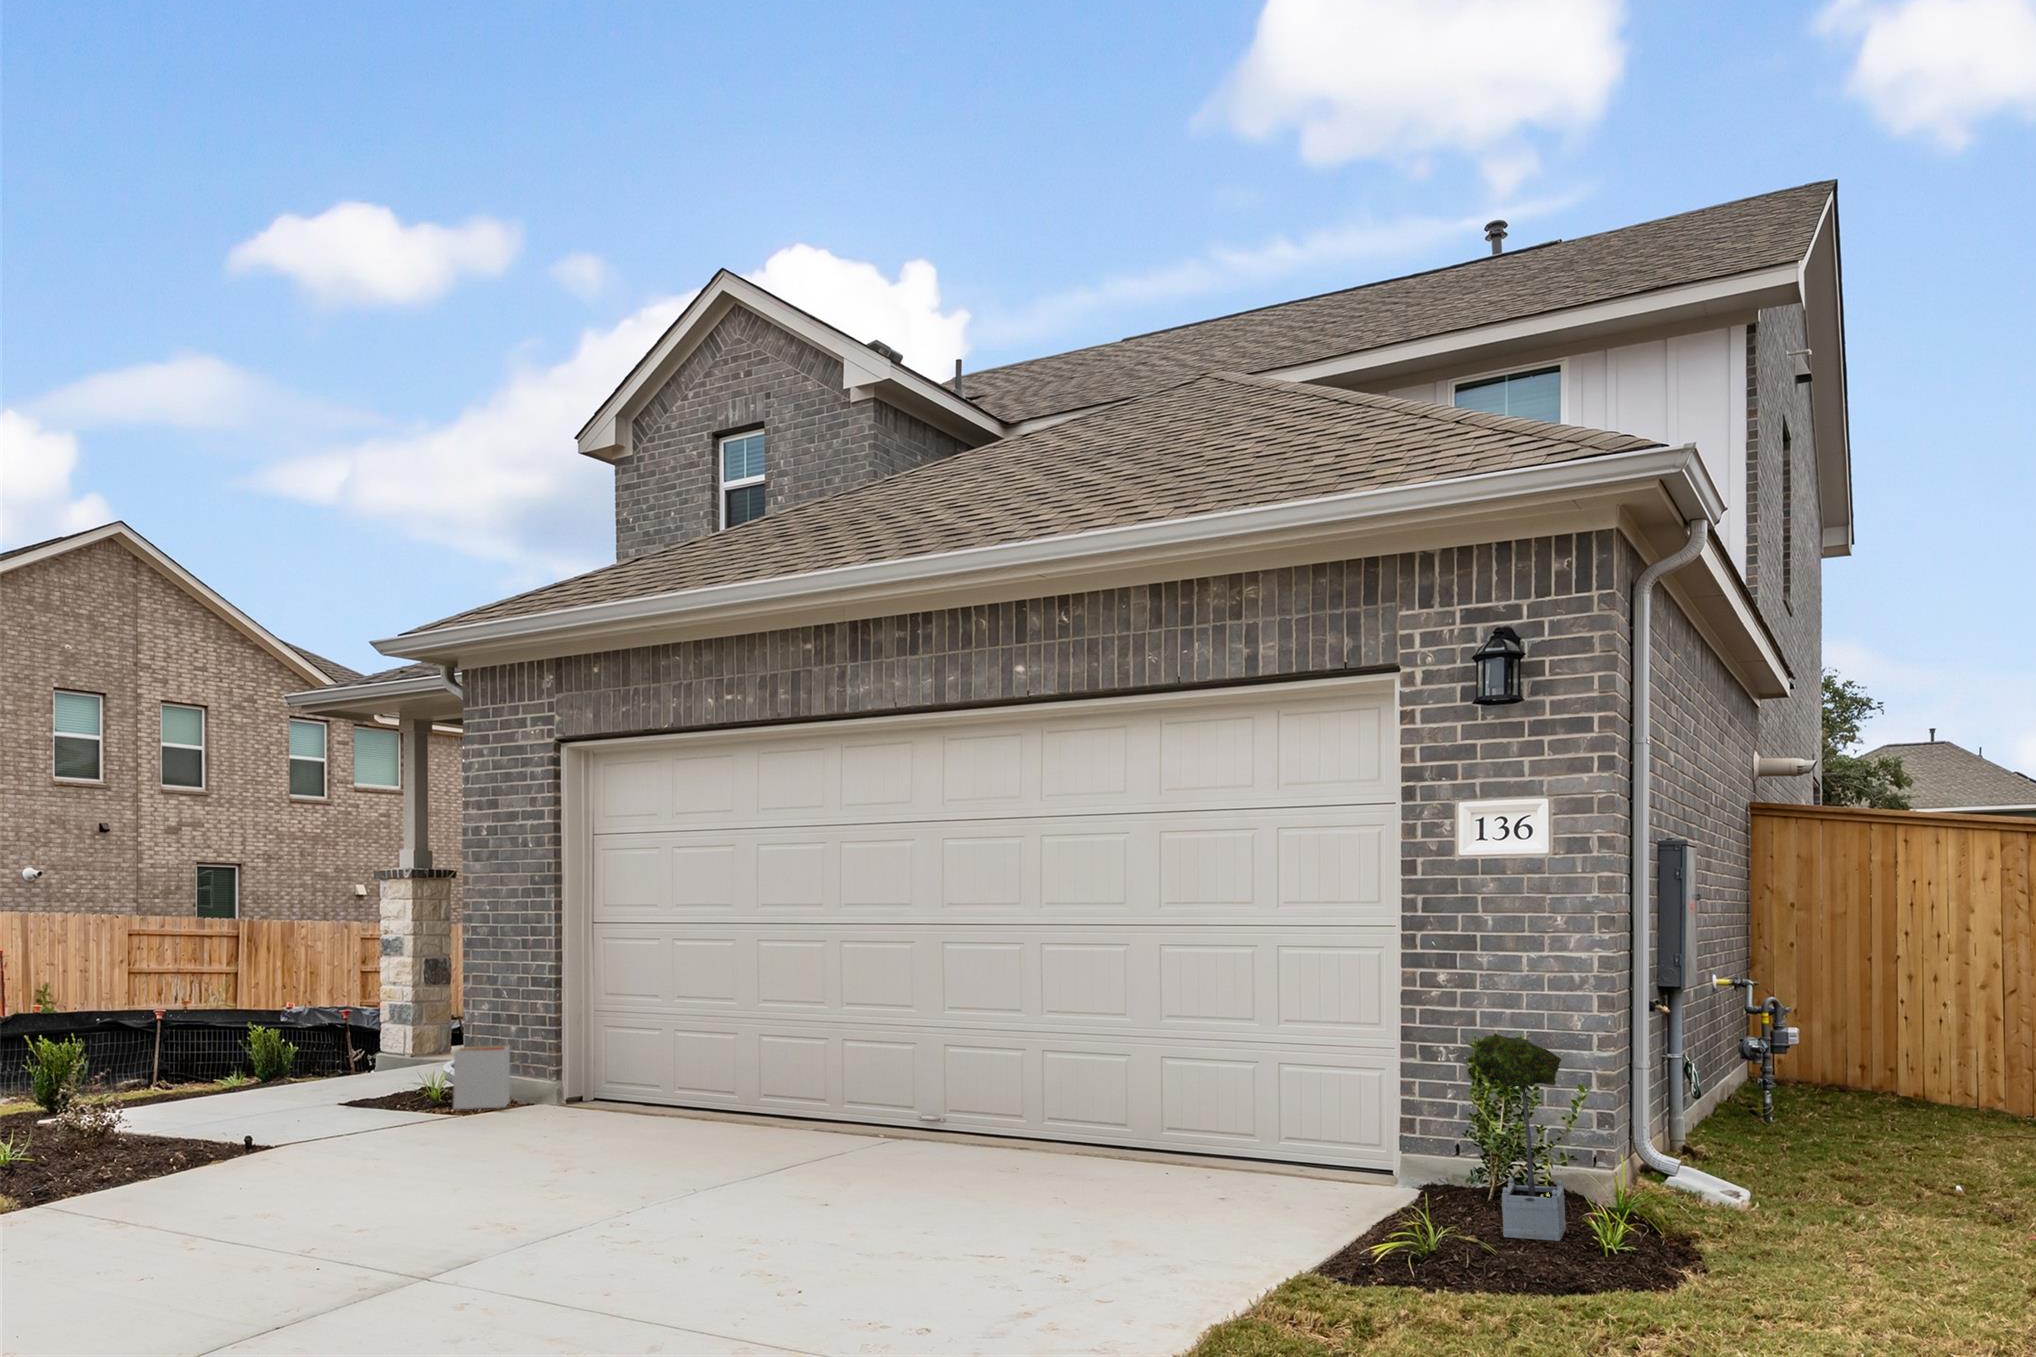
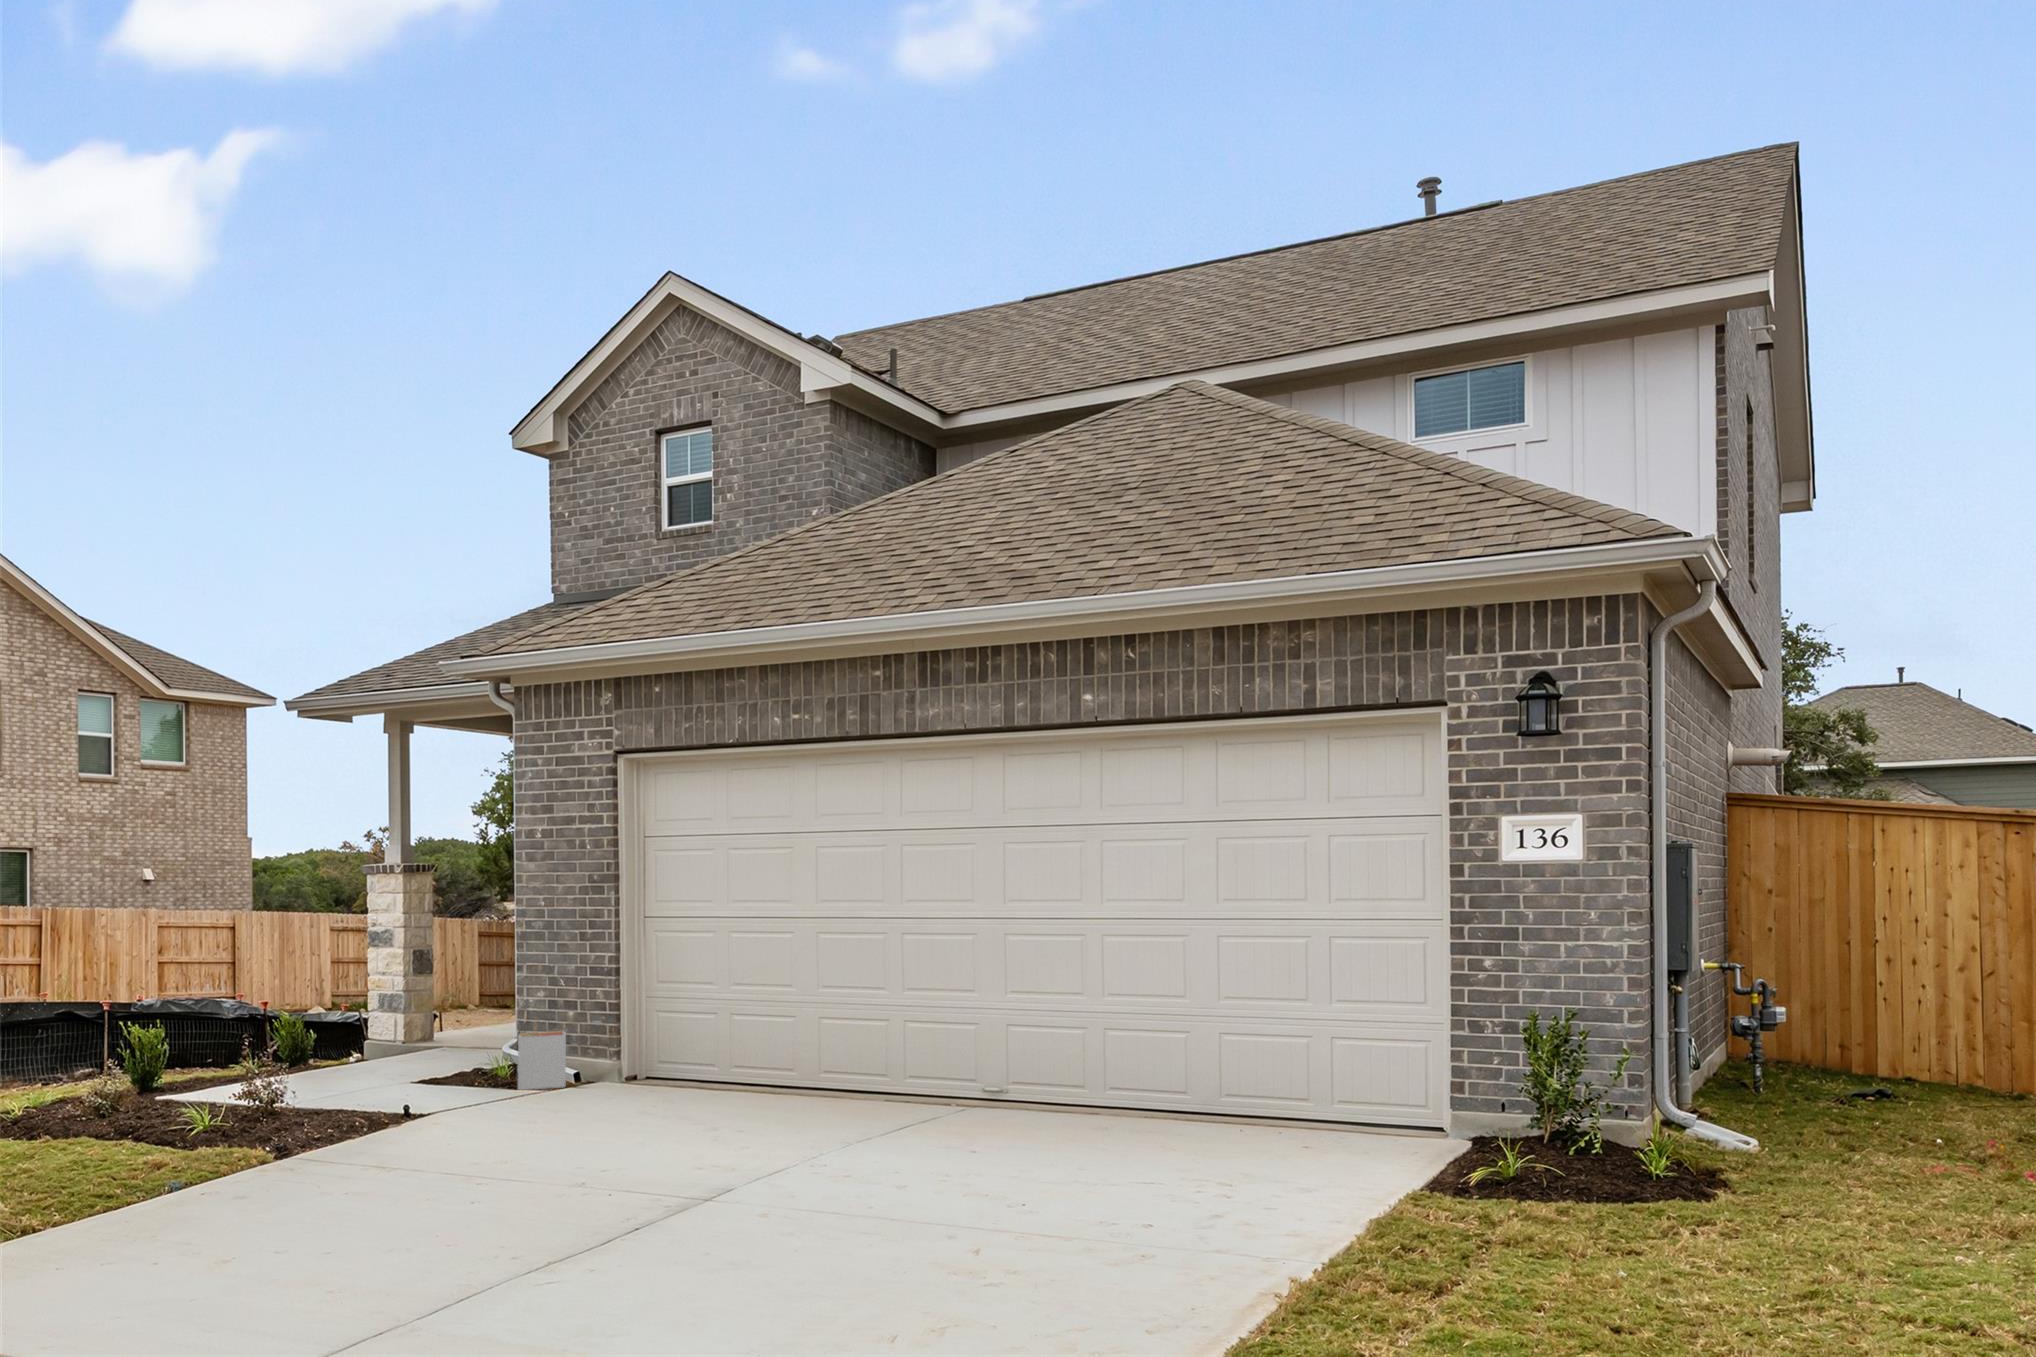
potted tree: present [1474,1033,1566,1241] -> none [1536,1008,1613,1178]

